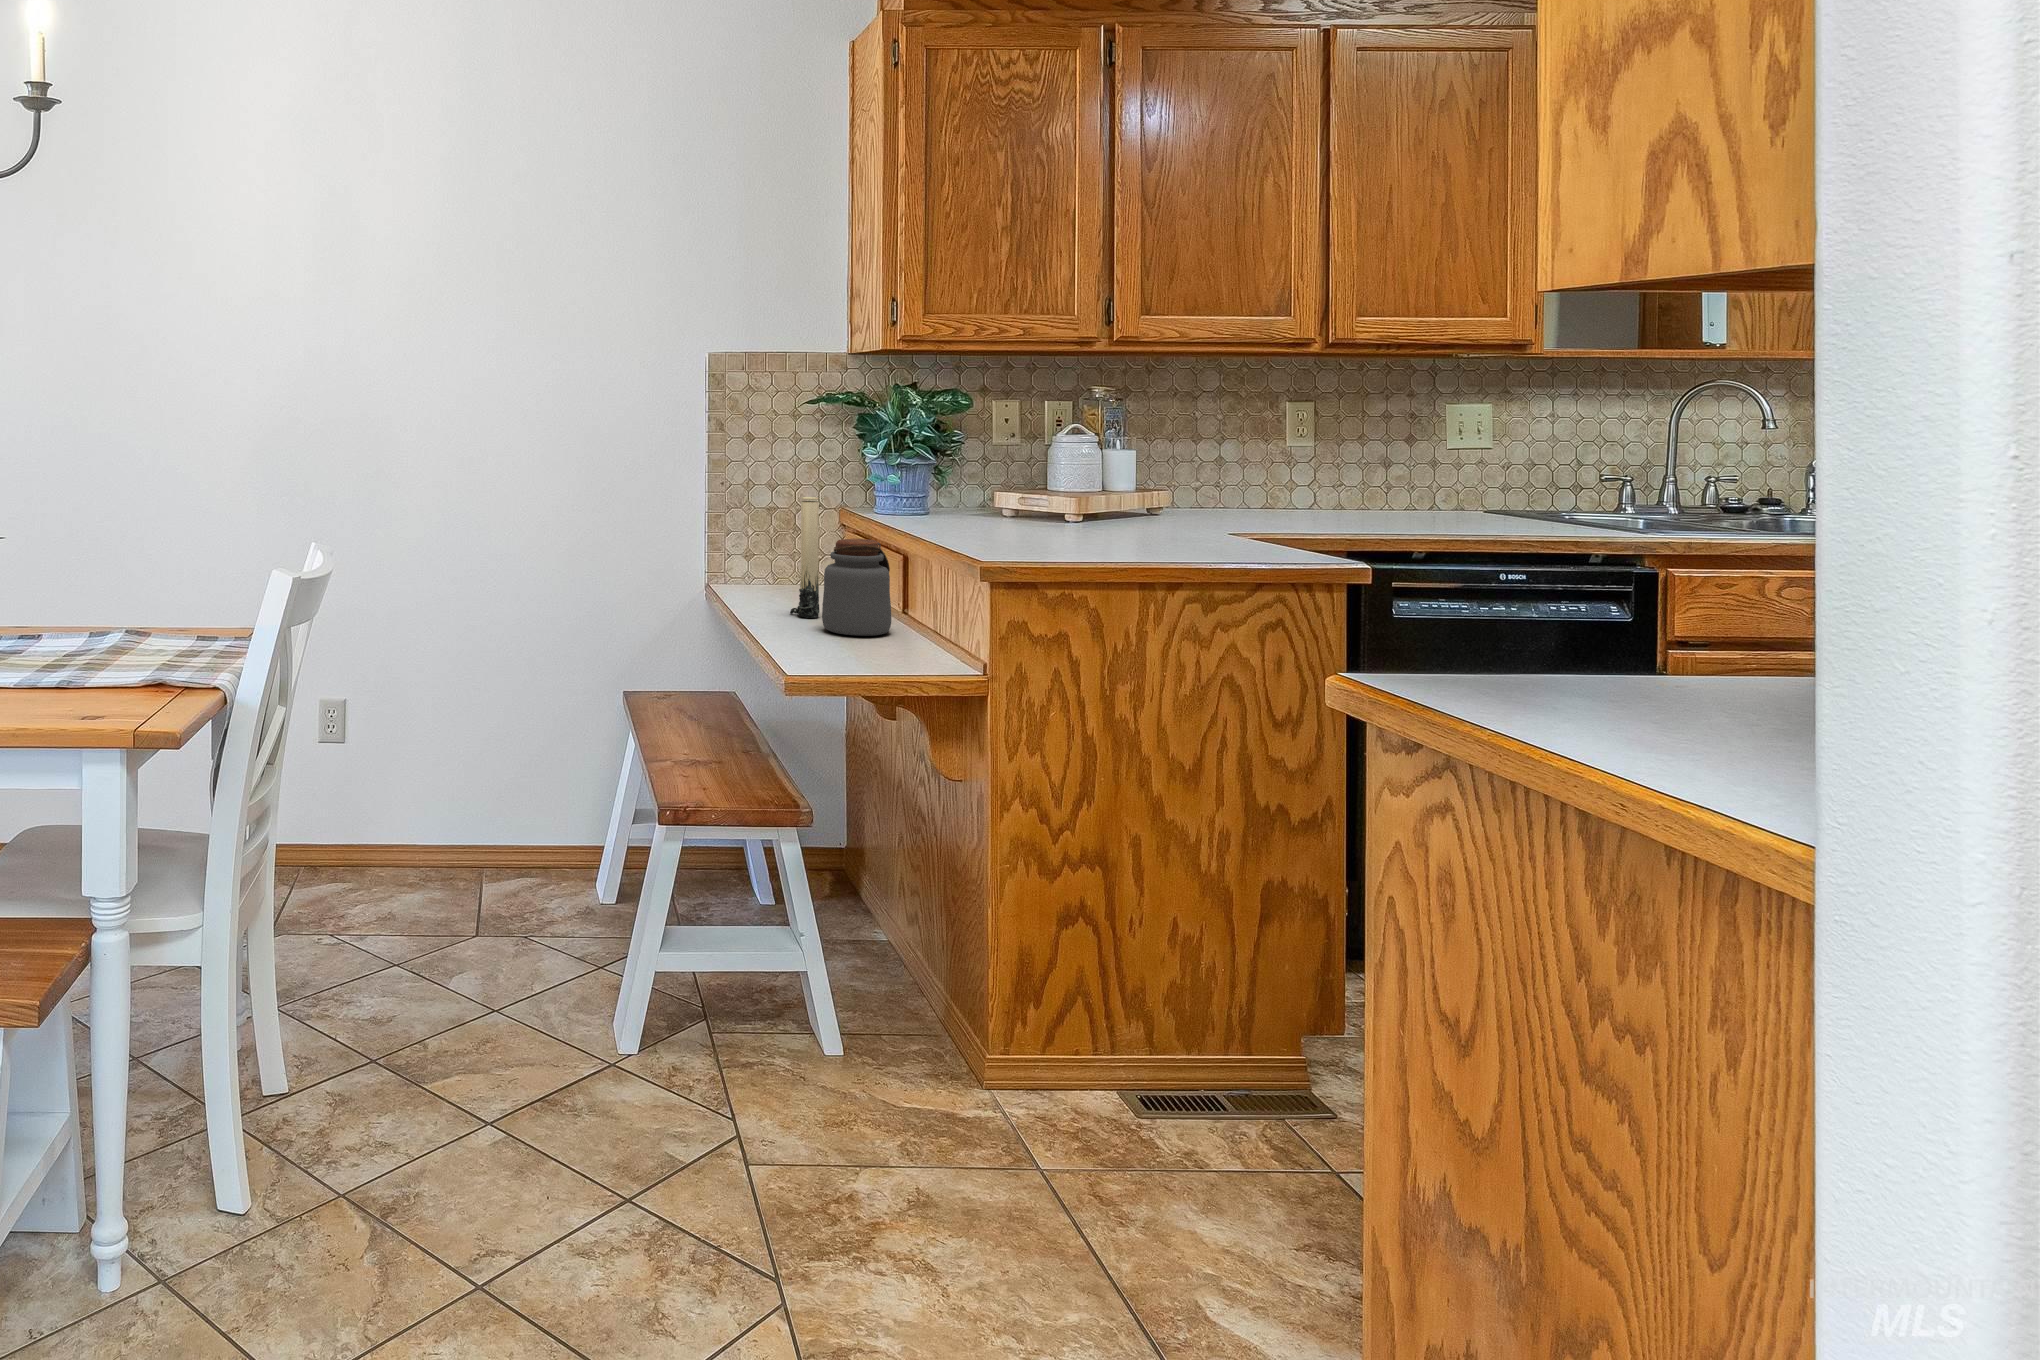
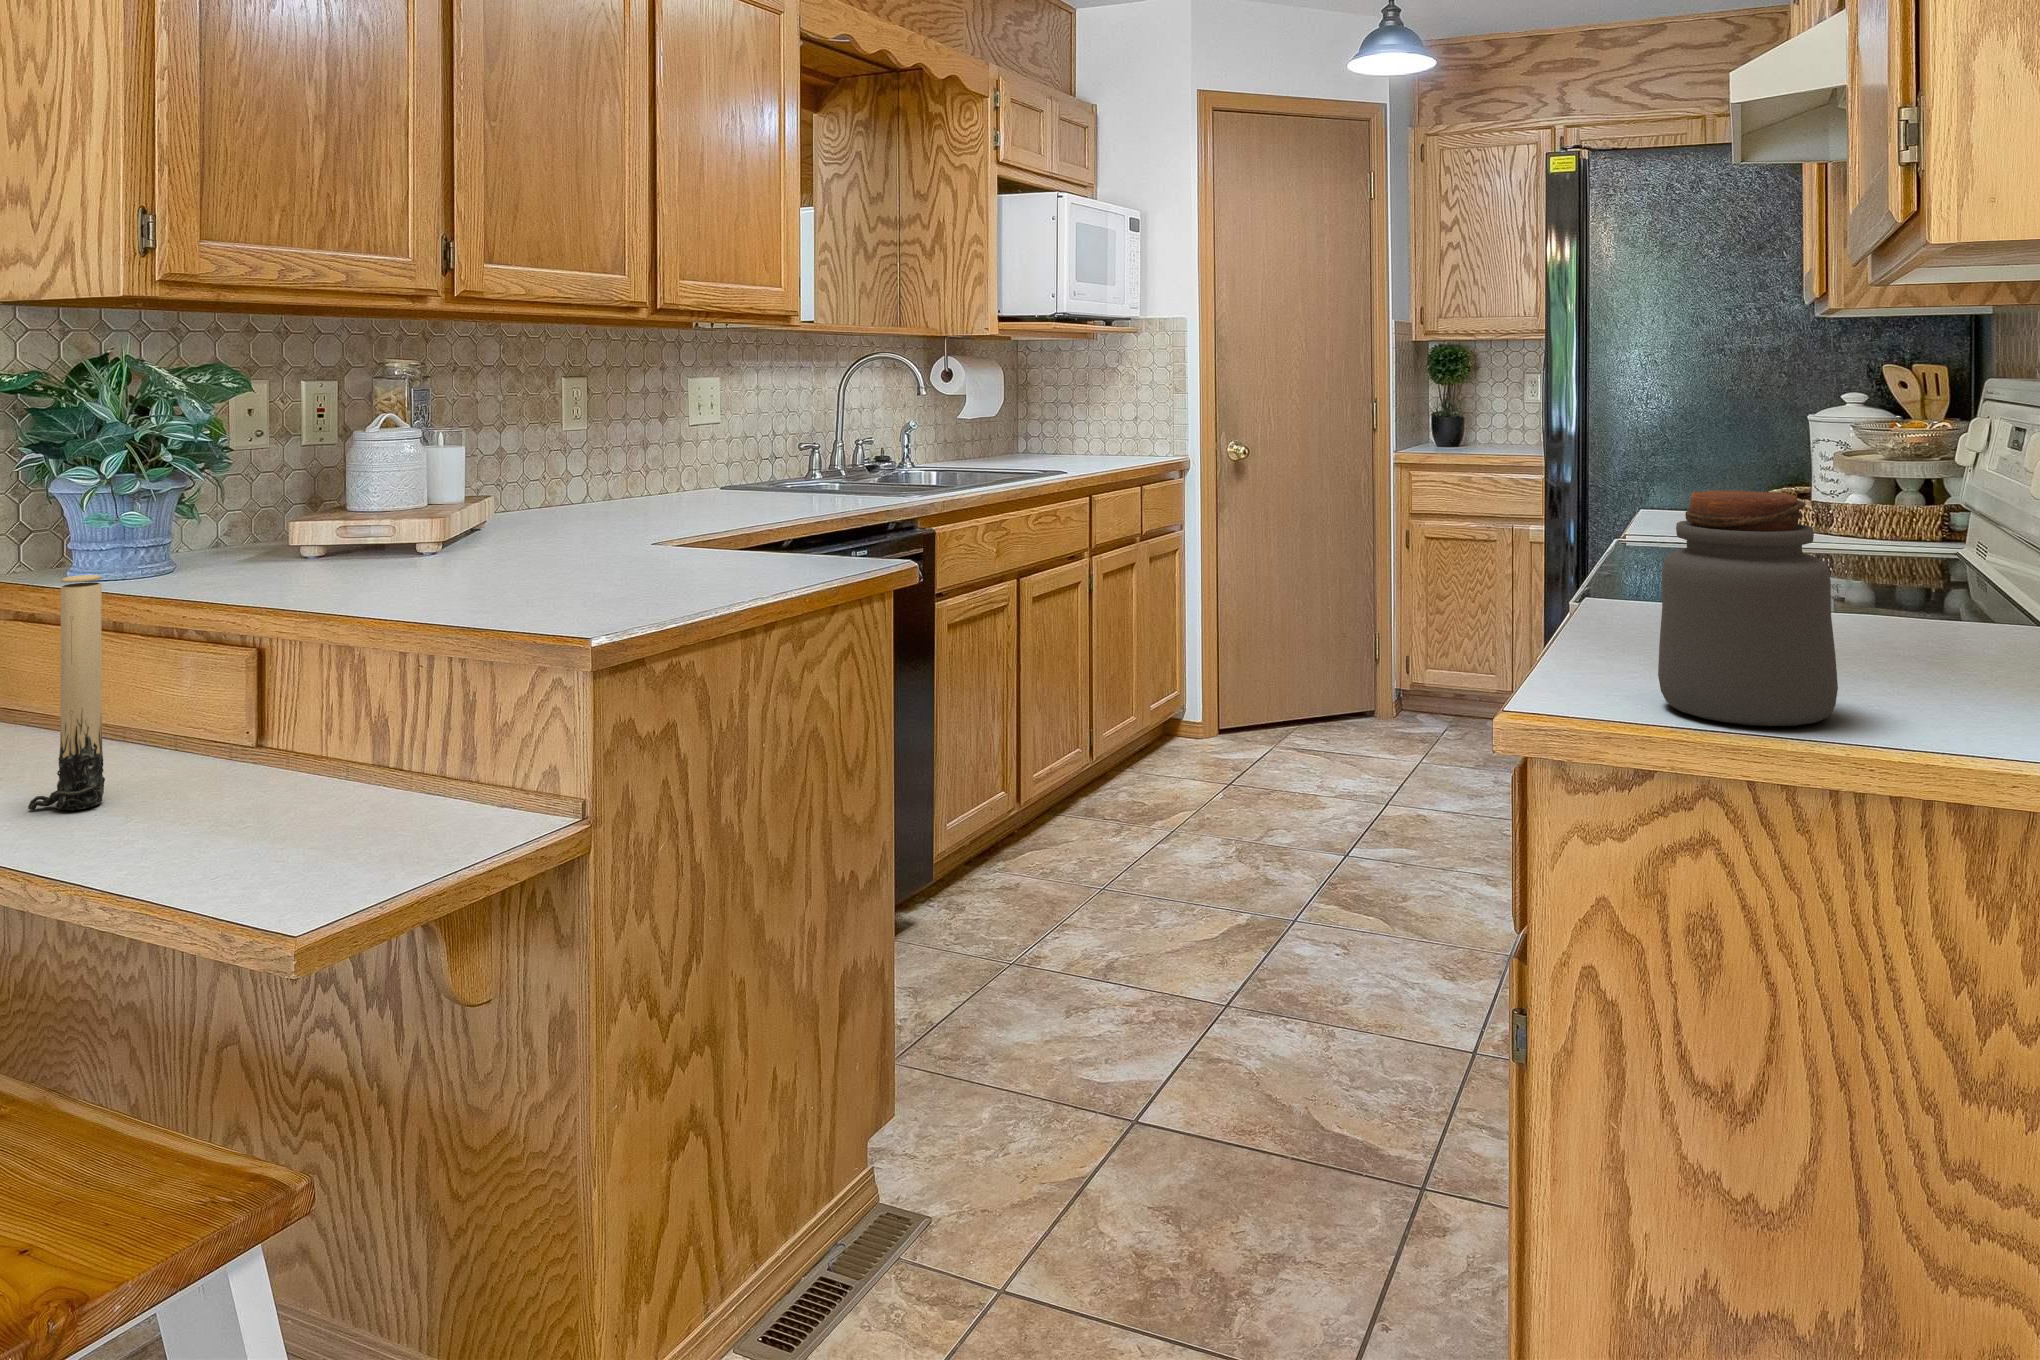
jar: present [822,538,891,636] -> present [1658,490,1838,726]

